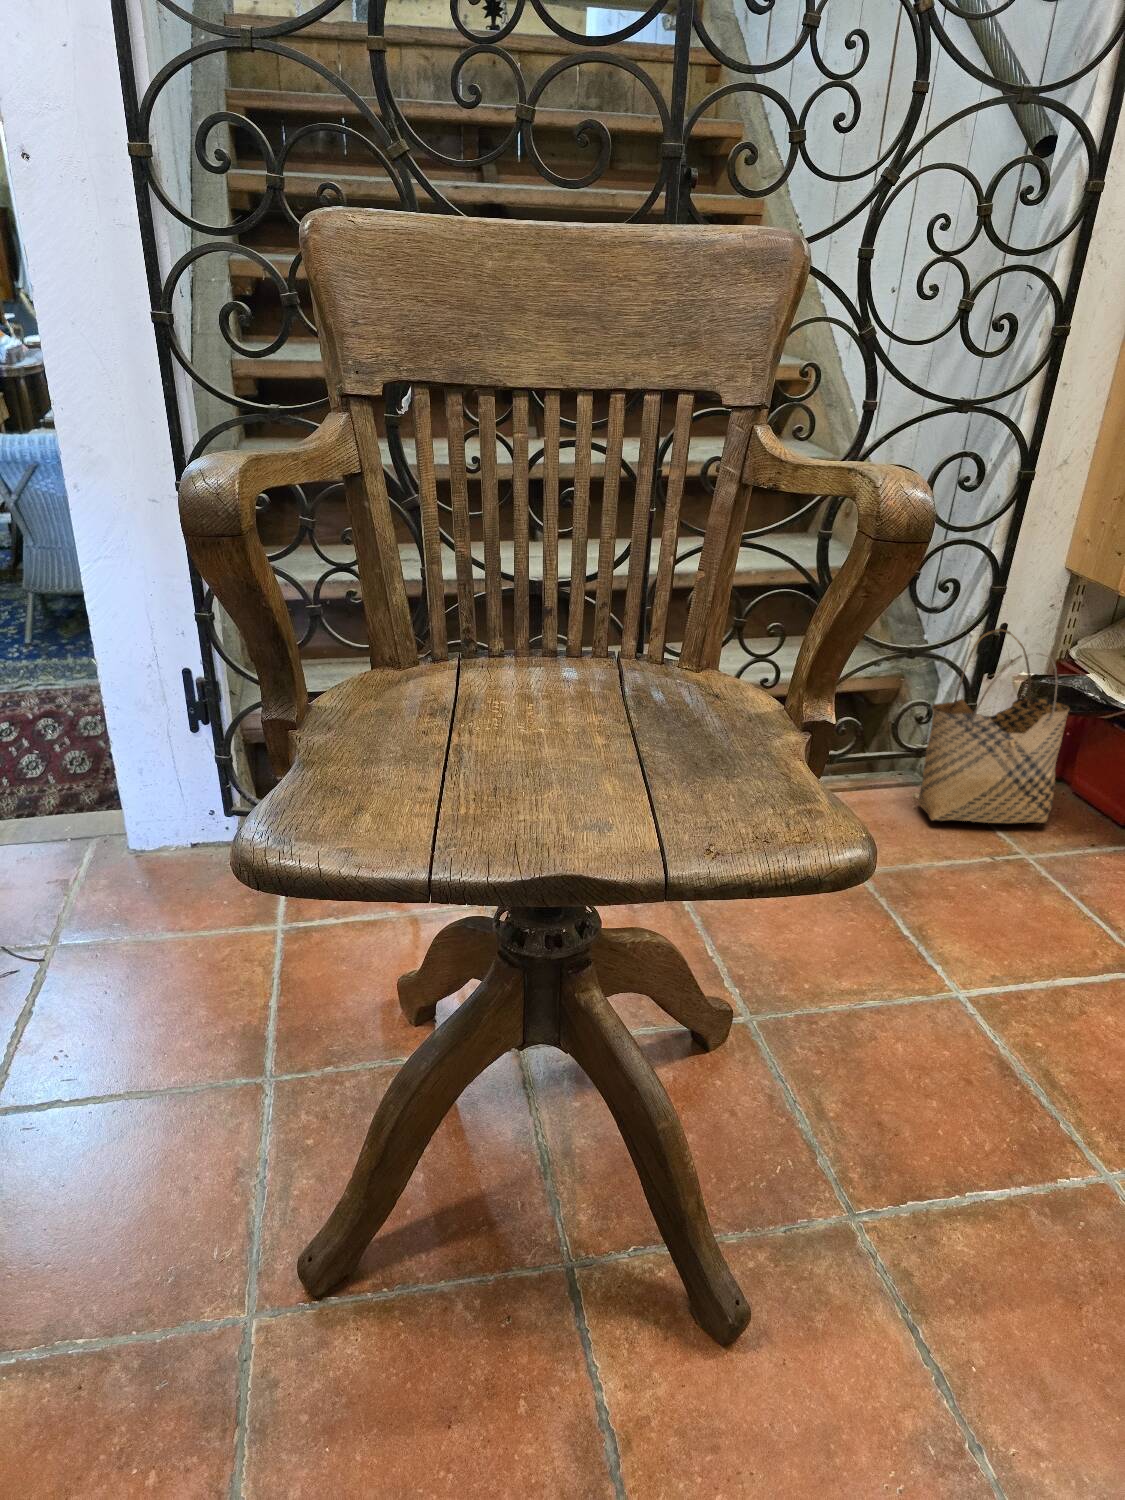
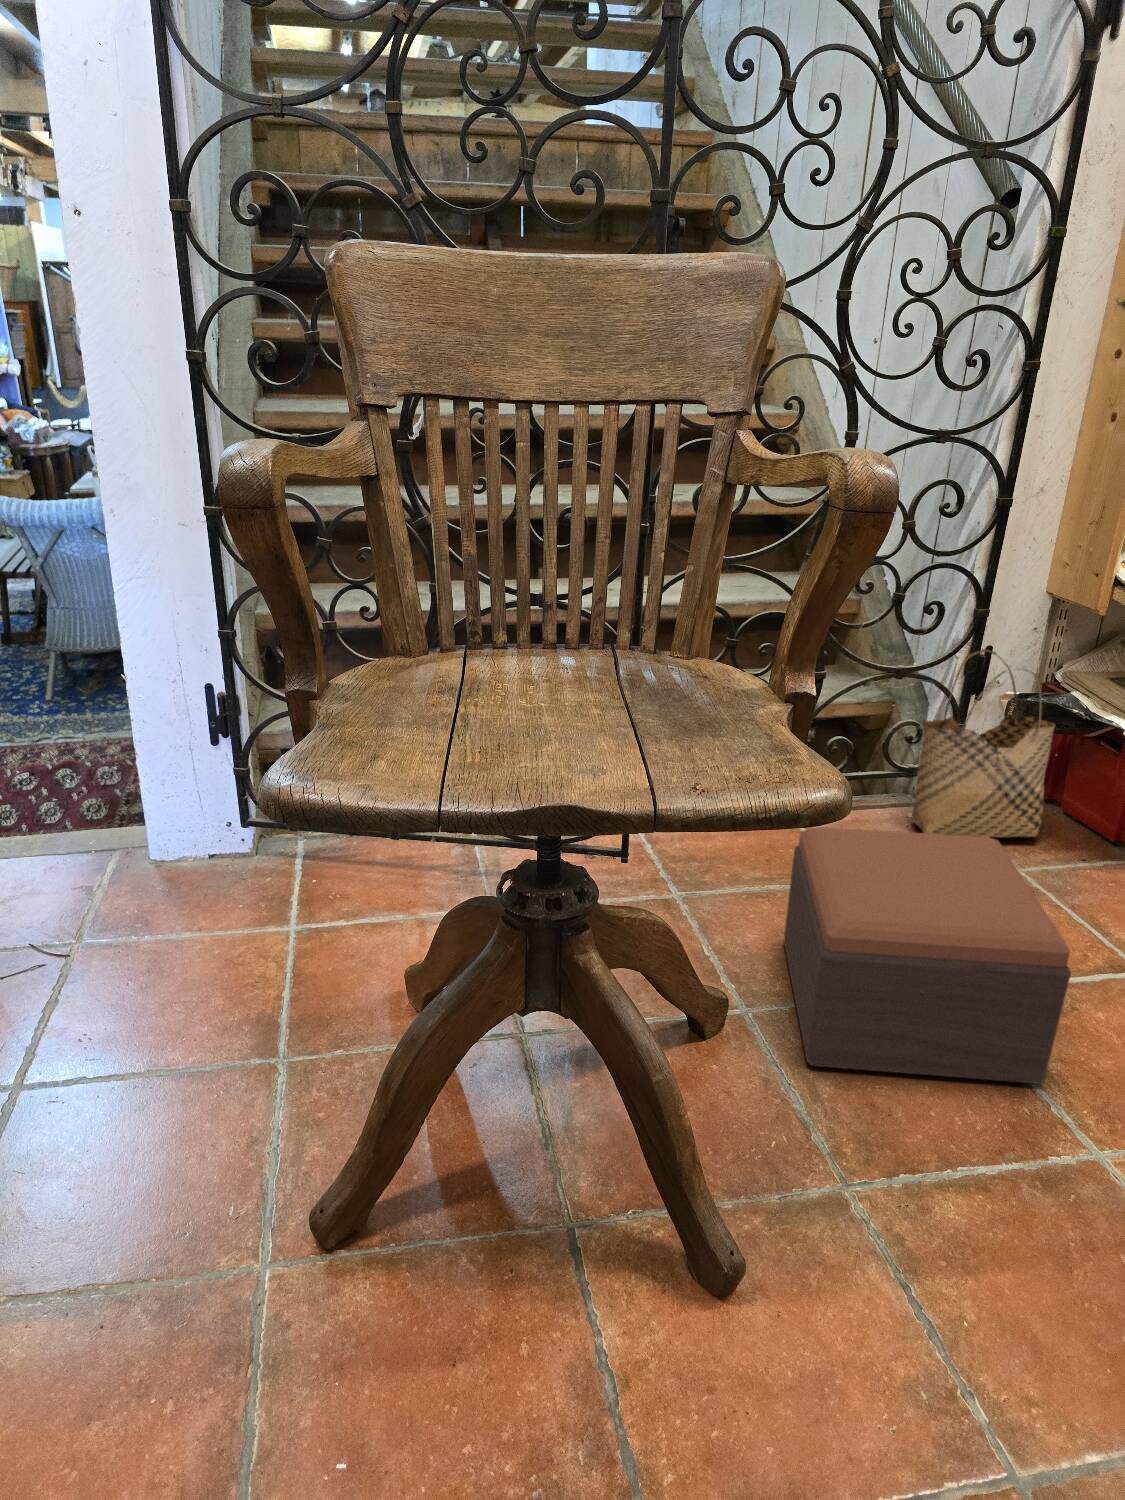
footstool: none [787,829,1088,1101] -> present [784,827,1071,1084]

